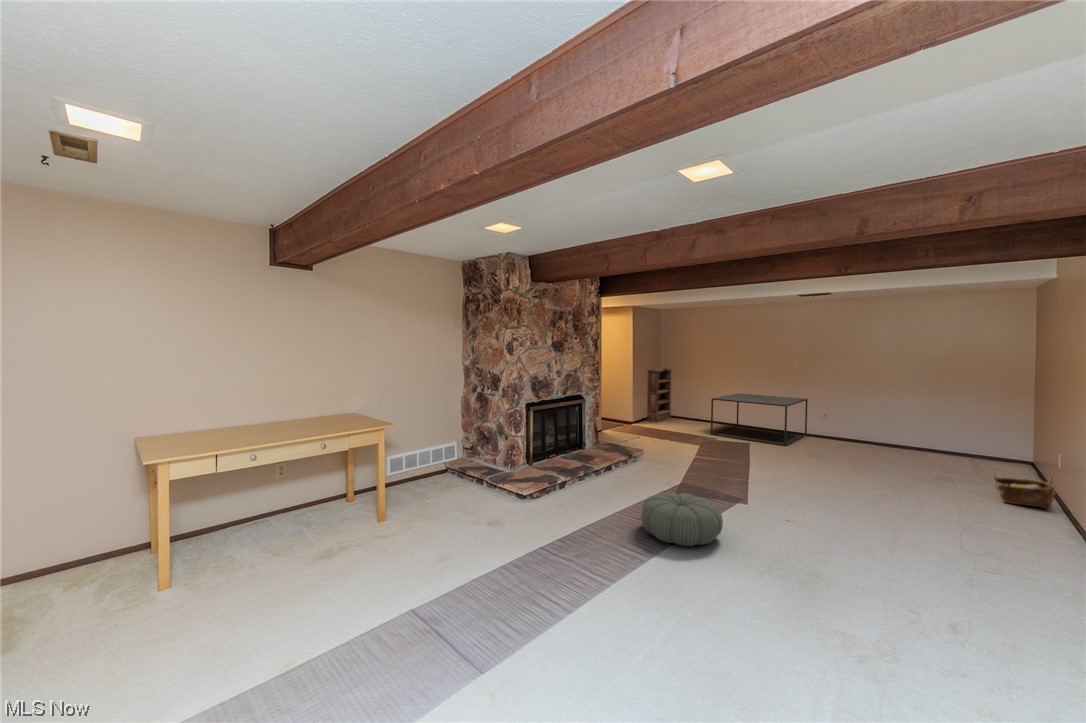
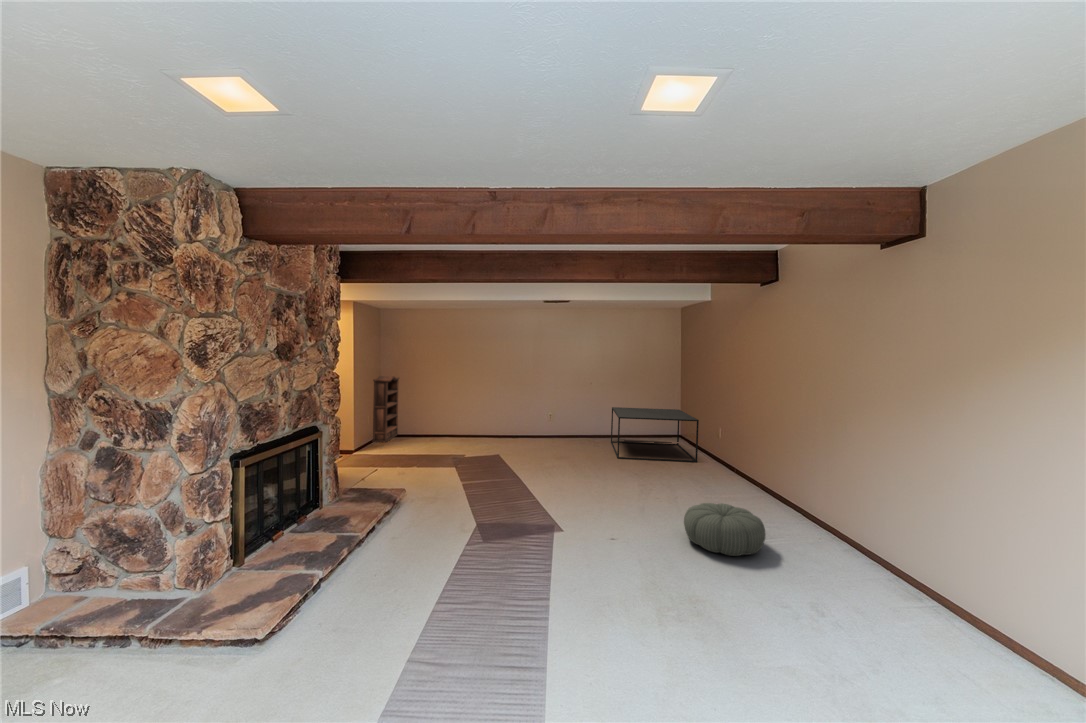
coffee table: present [711,393,808,446] -> present [611,407,699,462]
woven basket: present [993,474,1055,508] -> none [702,458,738,483]
pouf: present [641,493,723,546] -> present [684,503,766,556]

